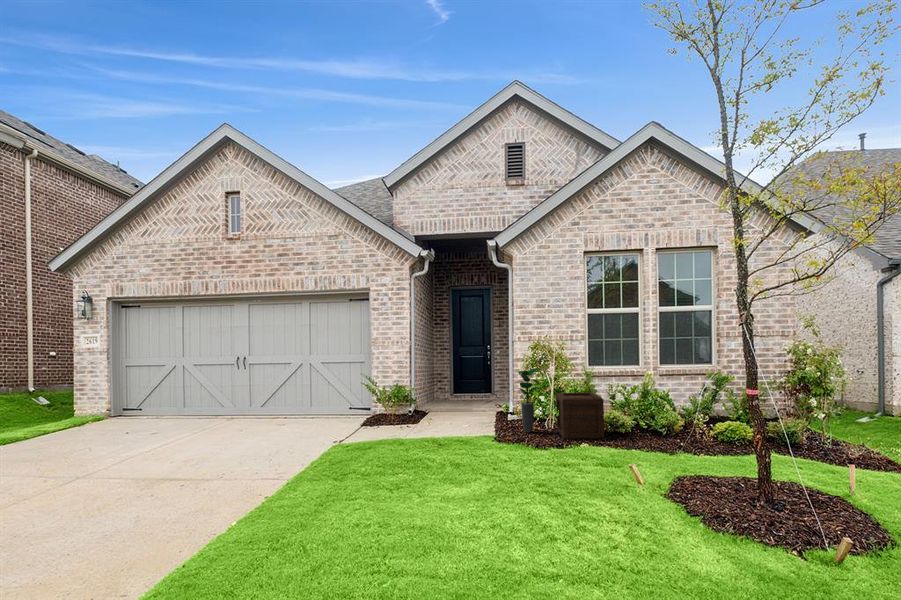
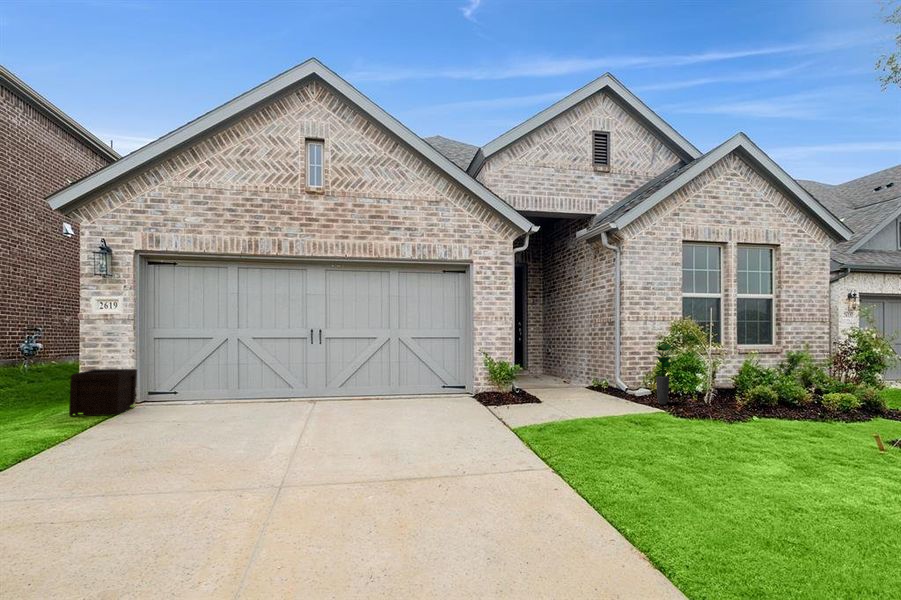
wooden crate: present [556,393,604,439] -> present [69,369,137,417]

